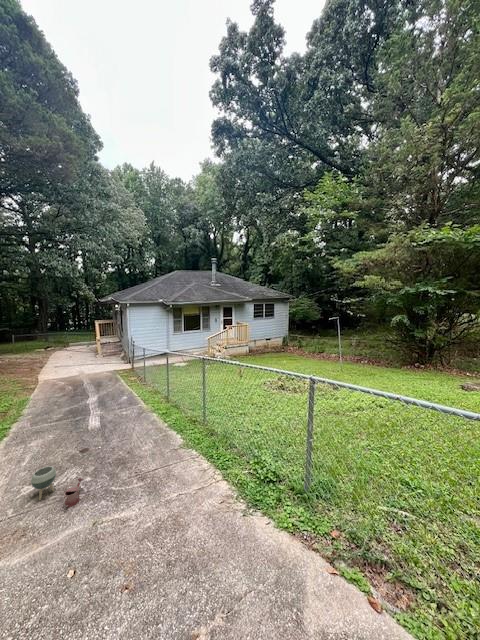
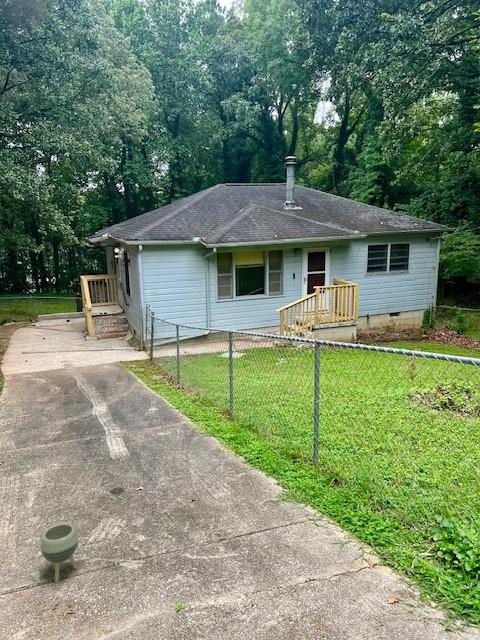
watering can: present [63,478,83,507] -> none [99,551,126,602]

